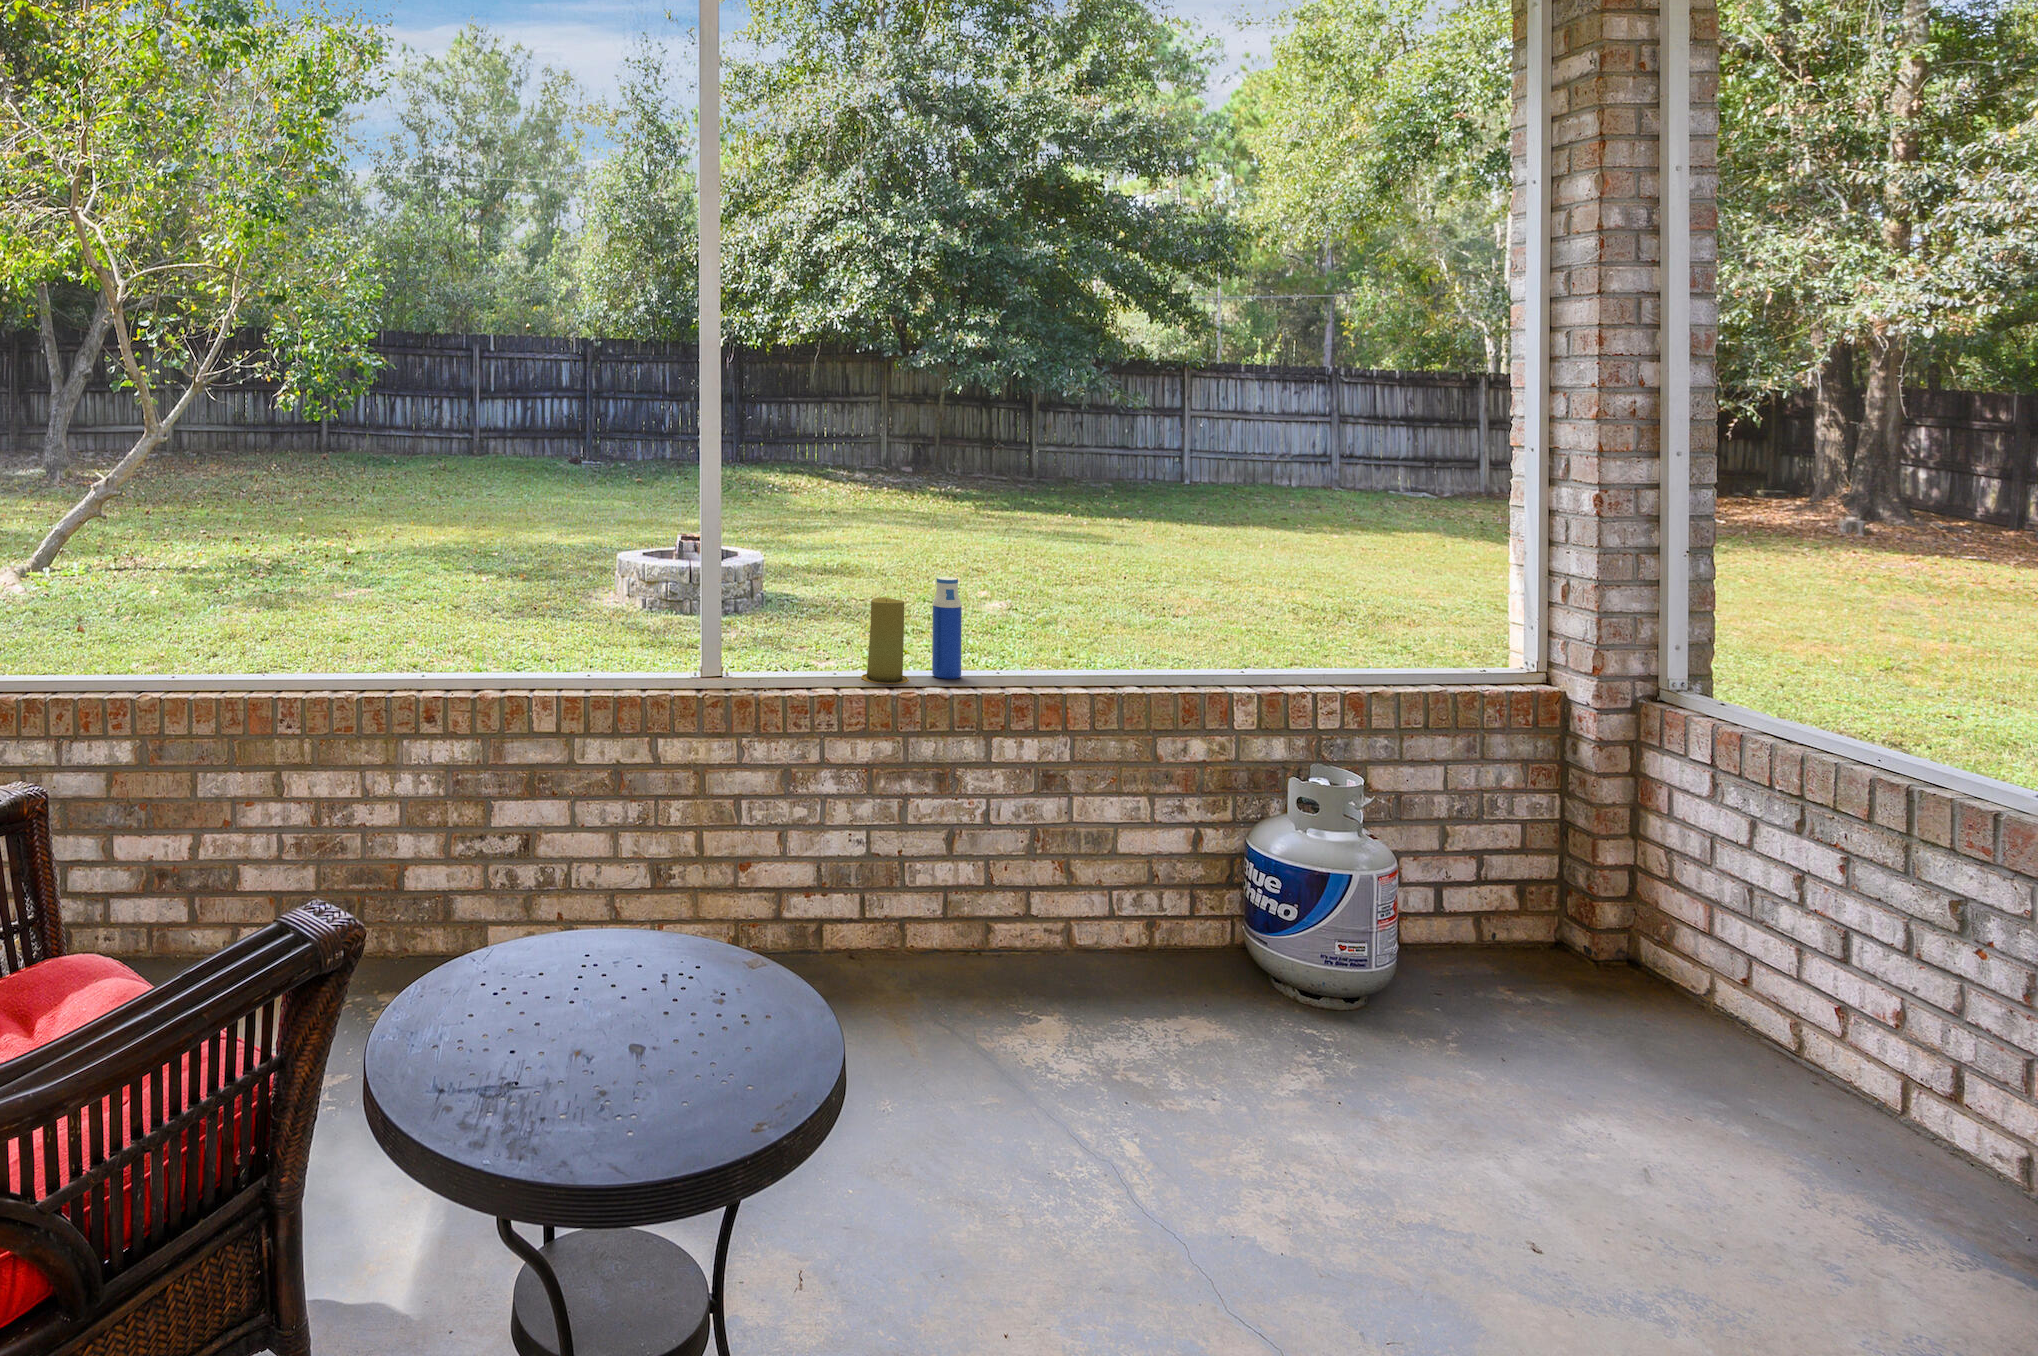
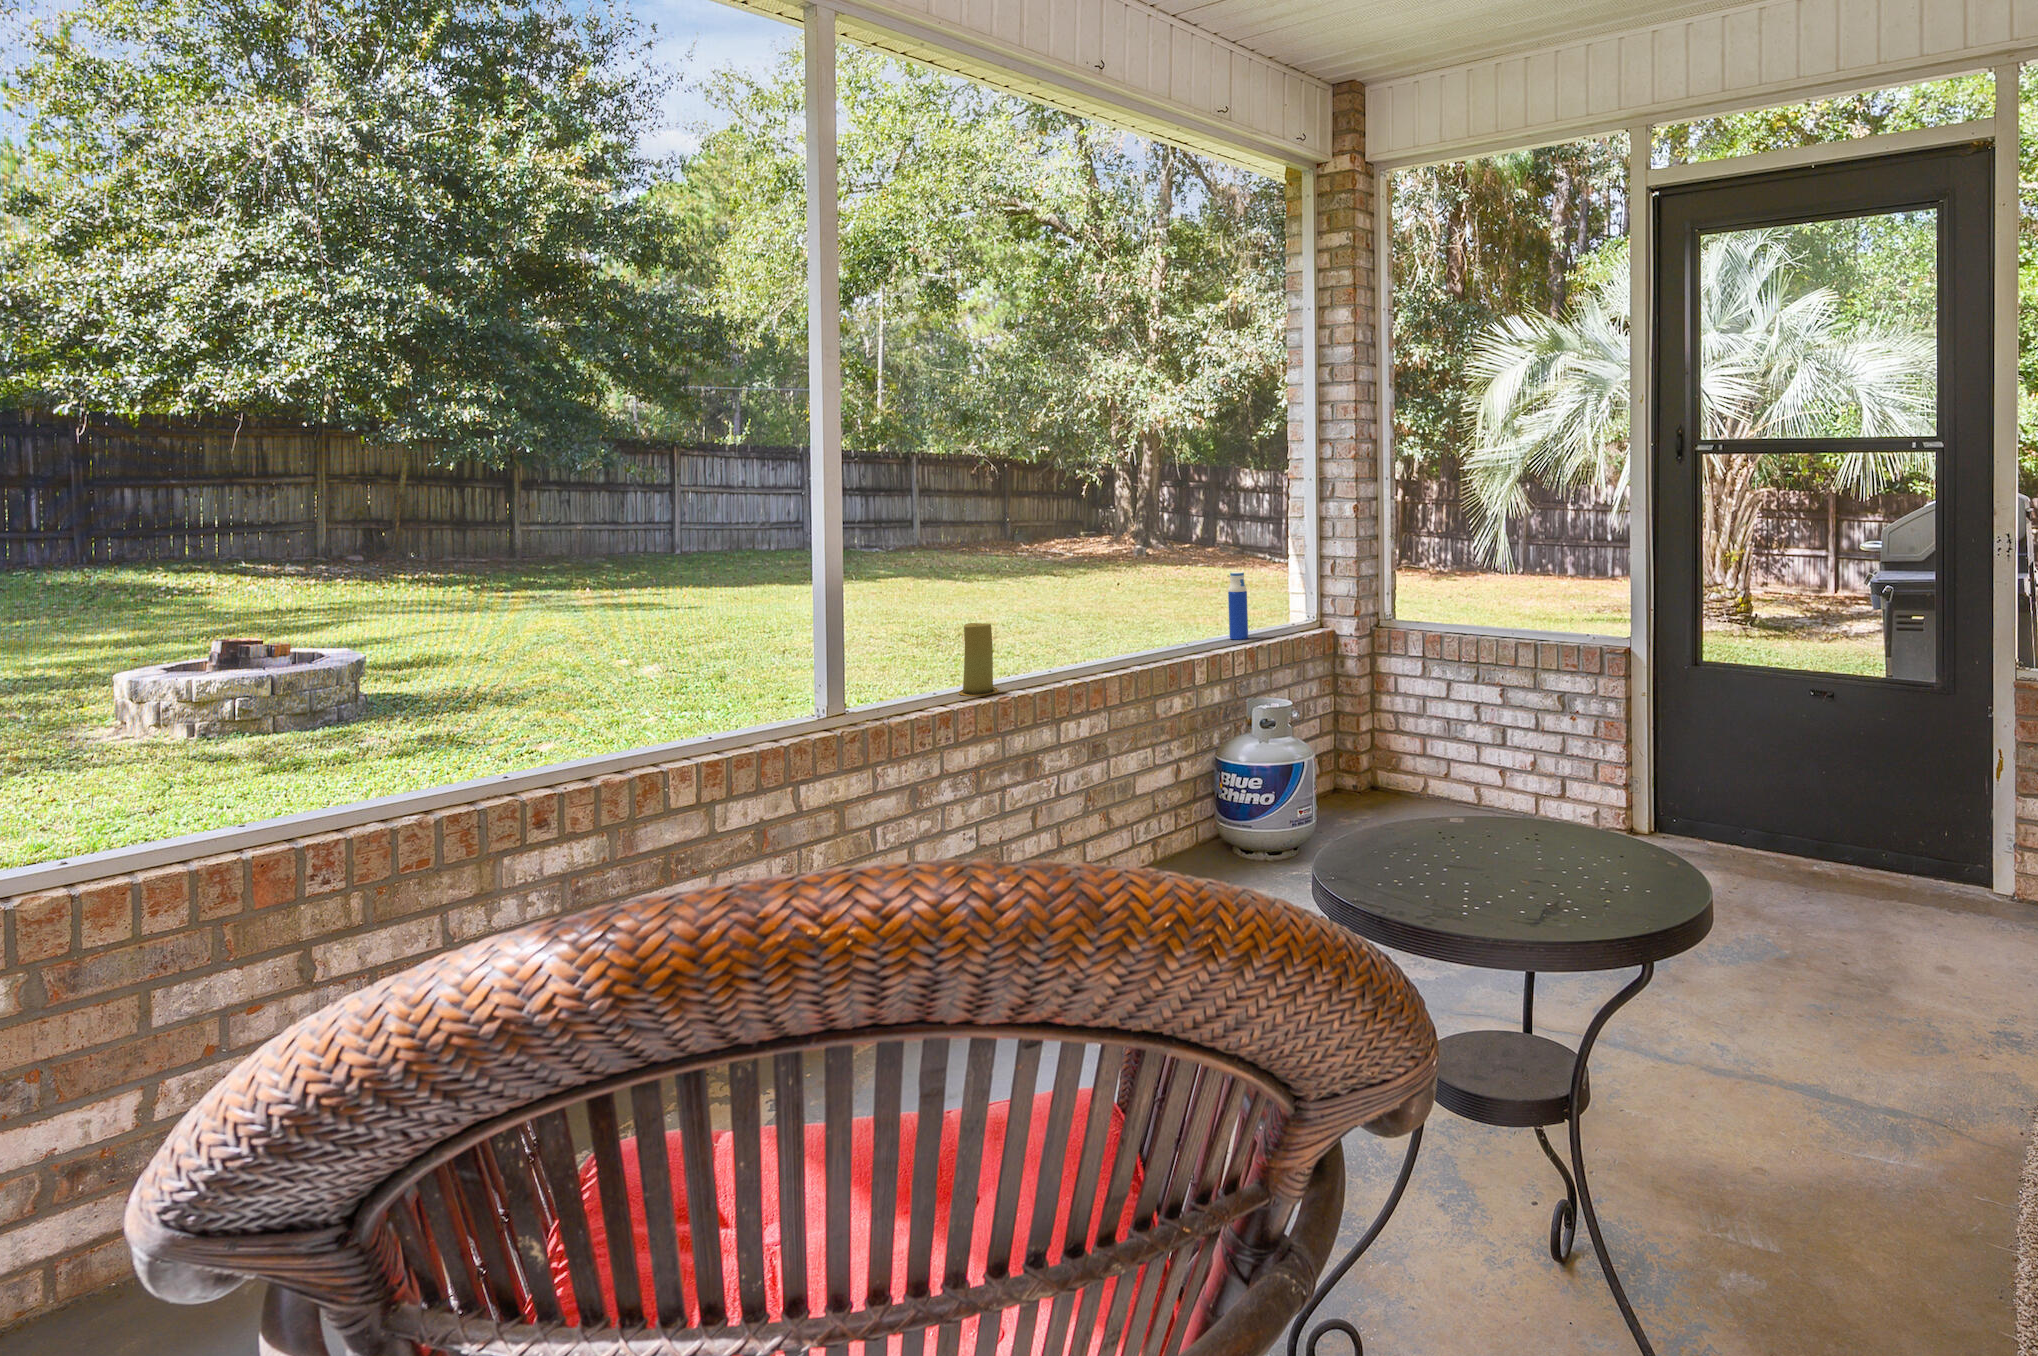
water bottle: present [932,577,962,679] -> present [1228,572,1248,640]

